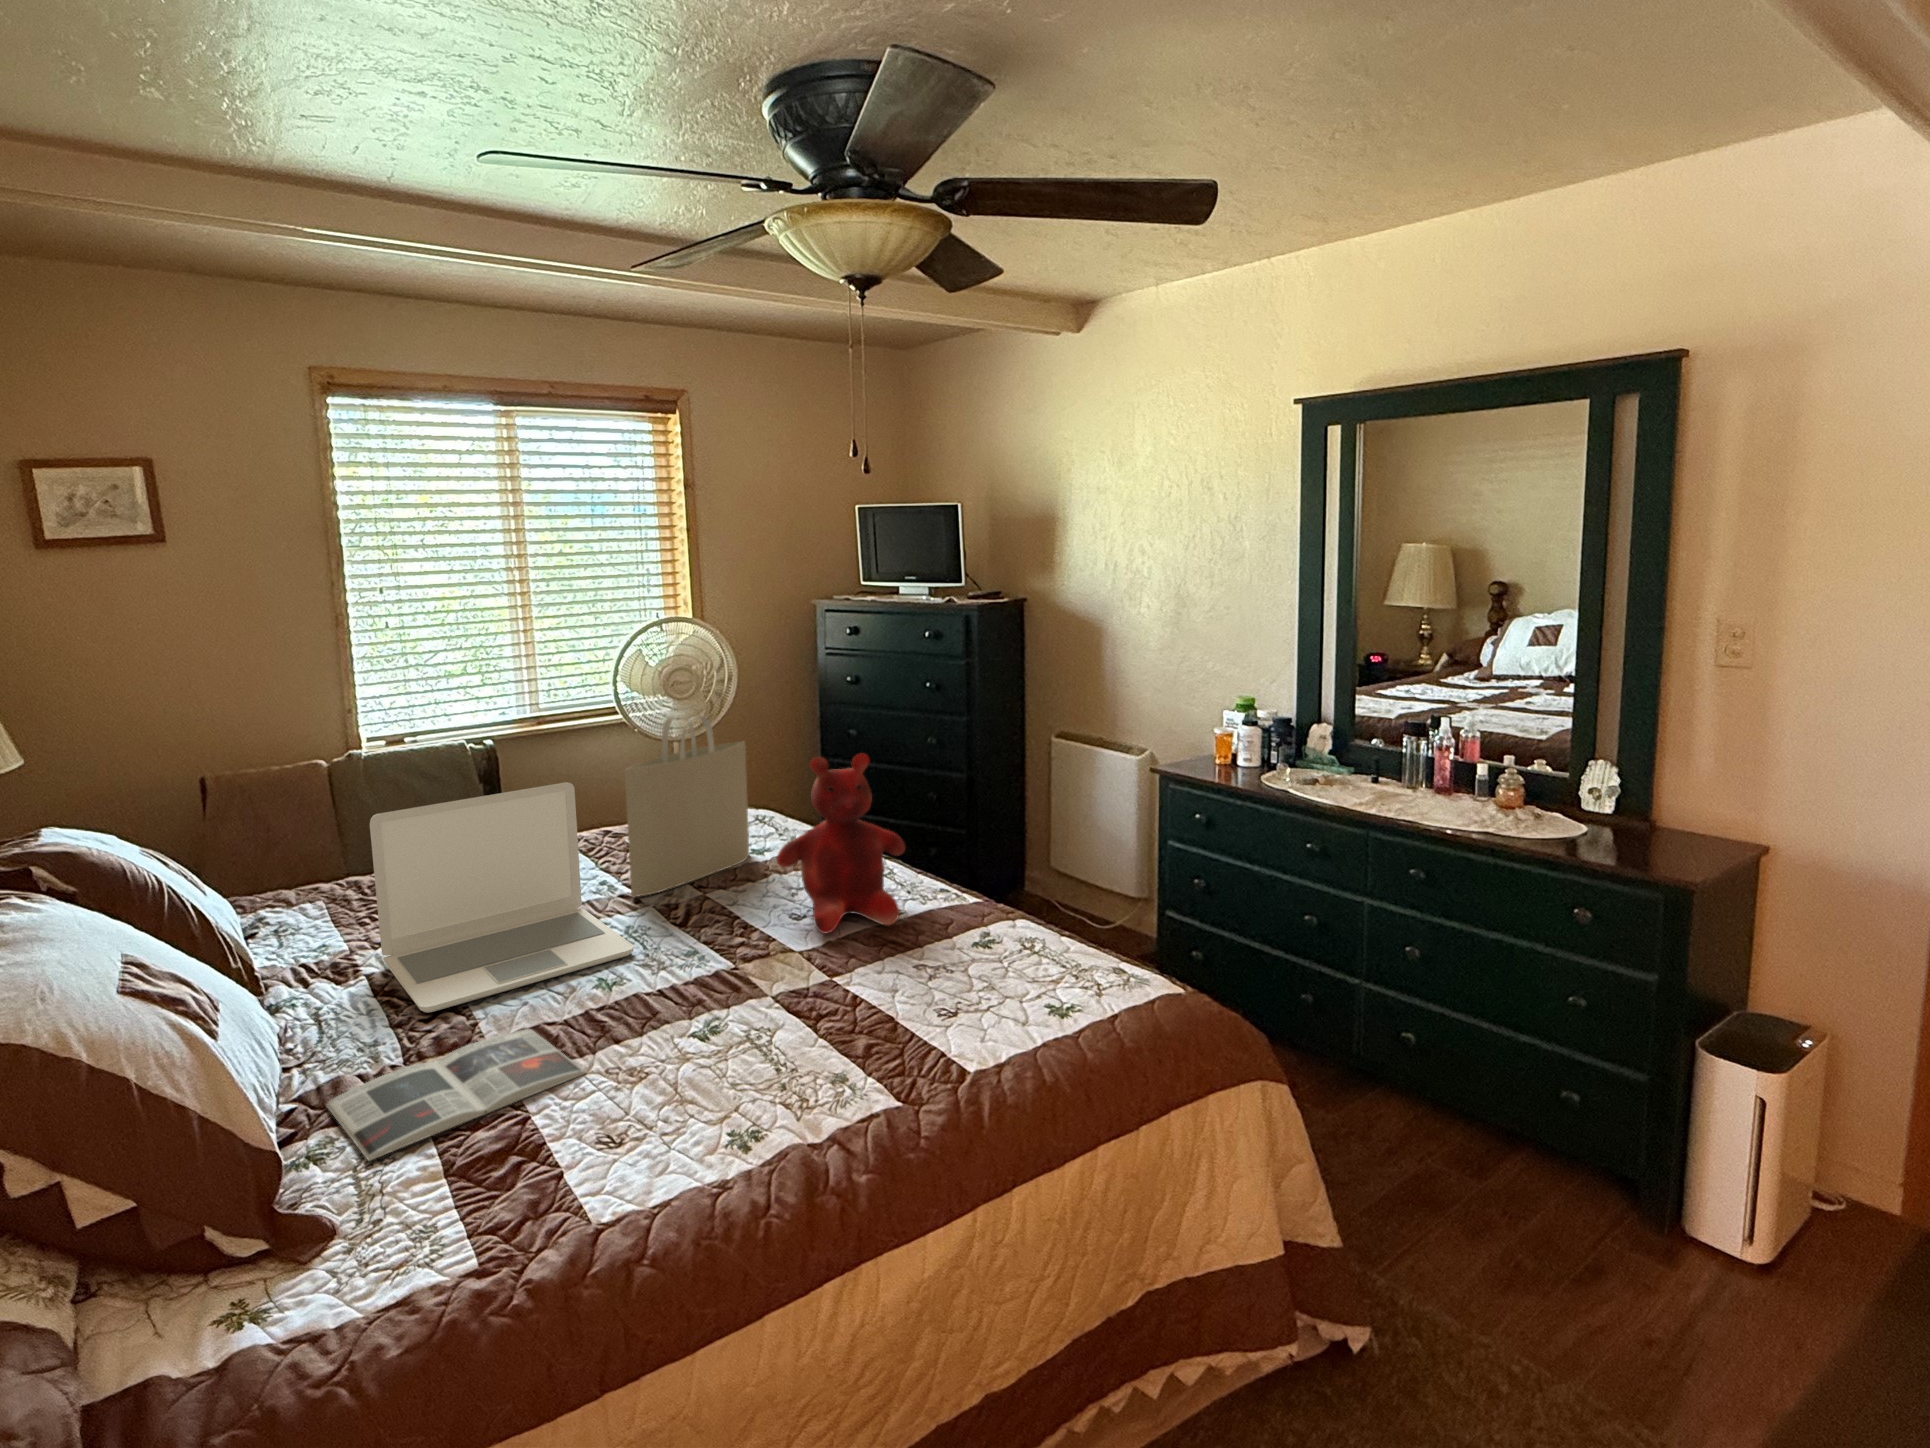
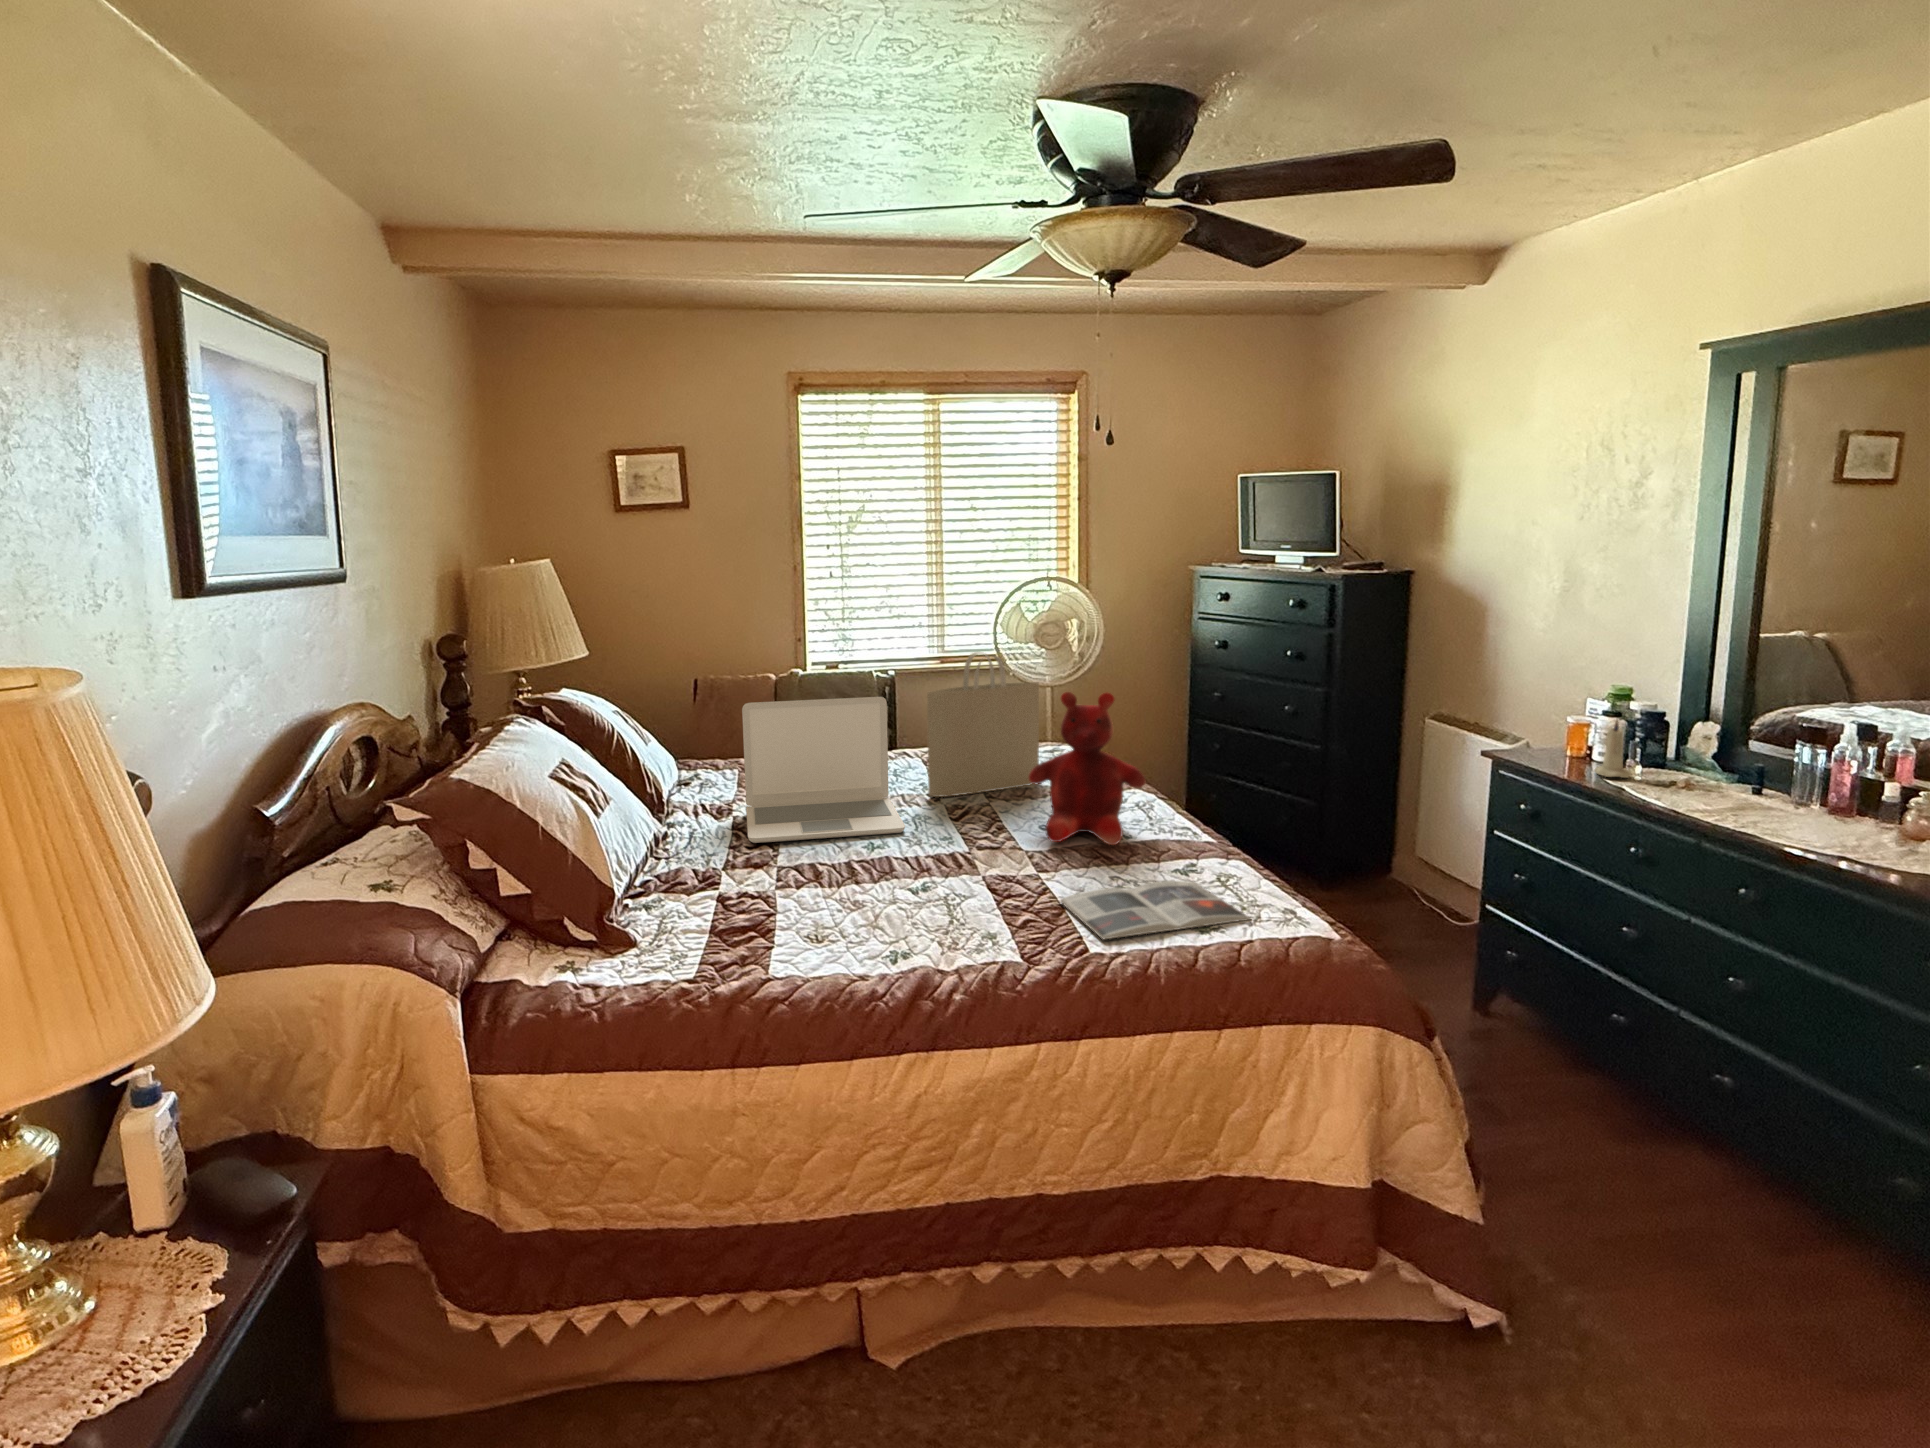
candle: none [1248,729,1277,782] -> present [1594,720,1632,778]
magazine: present [326,1029,586,1161] -> present [1060,881,1251,939]

